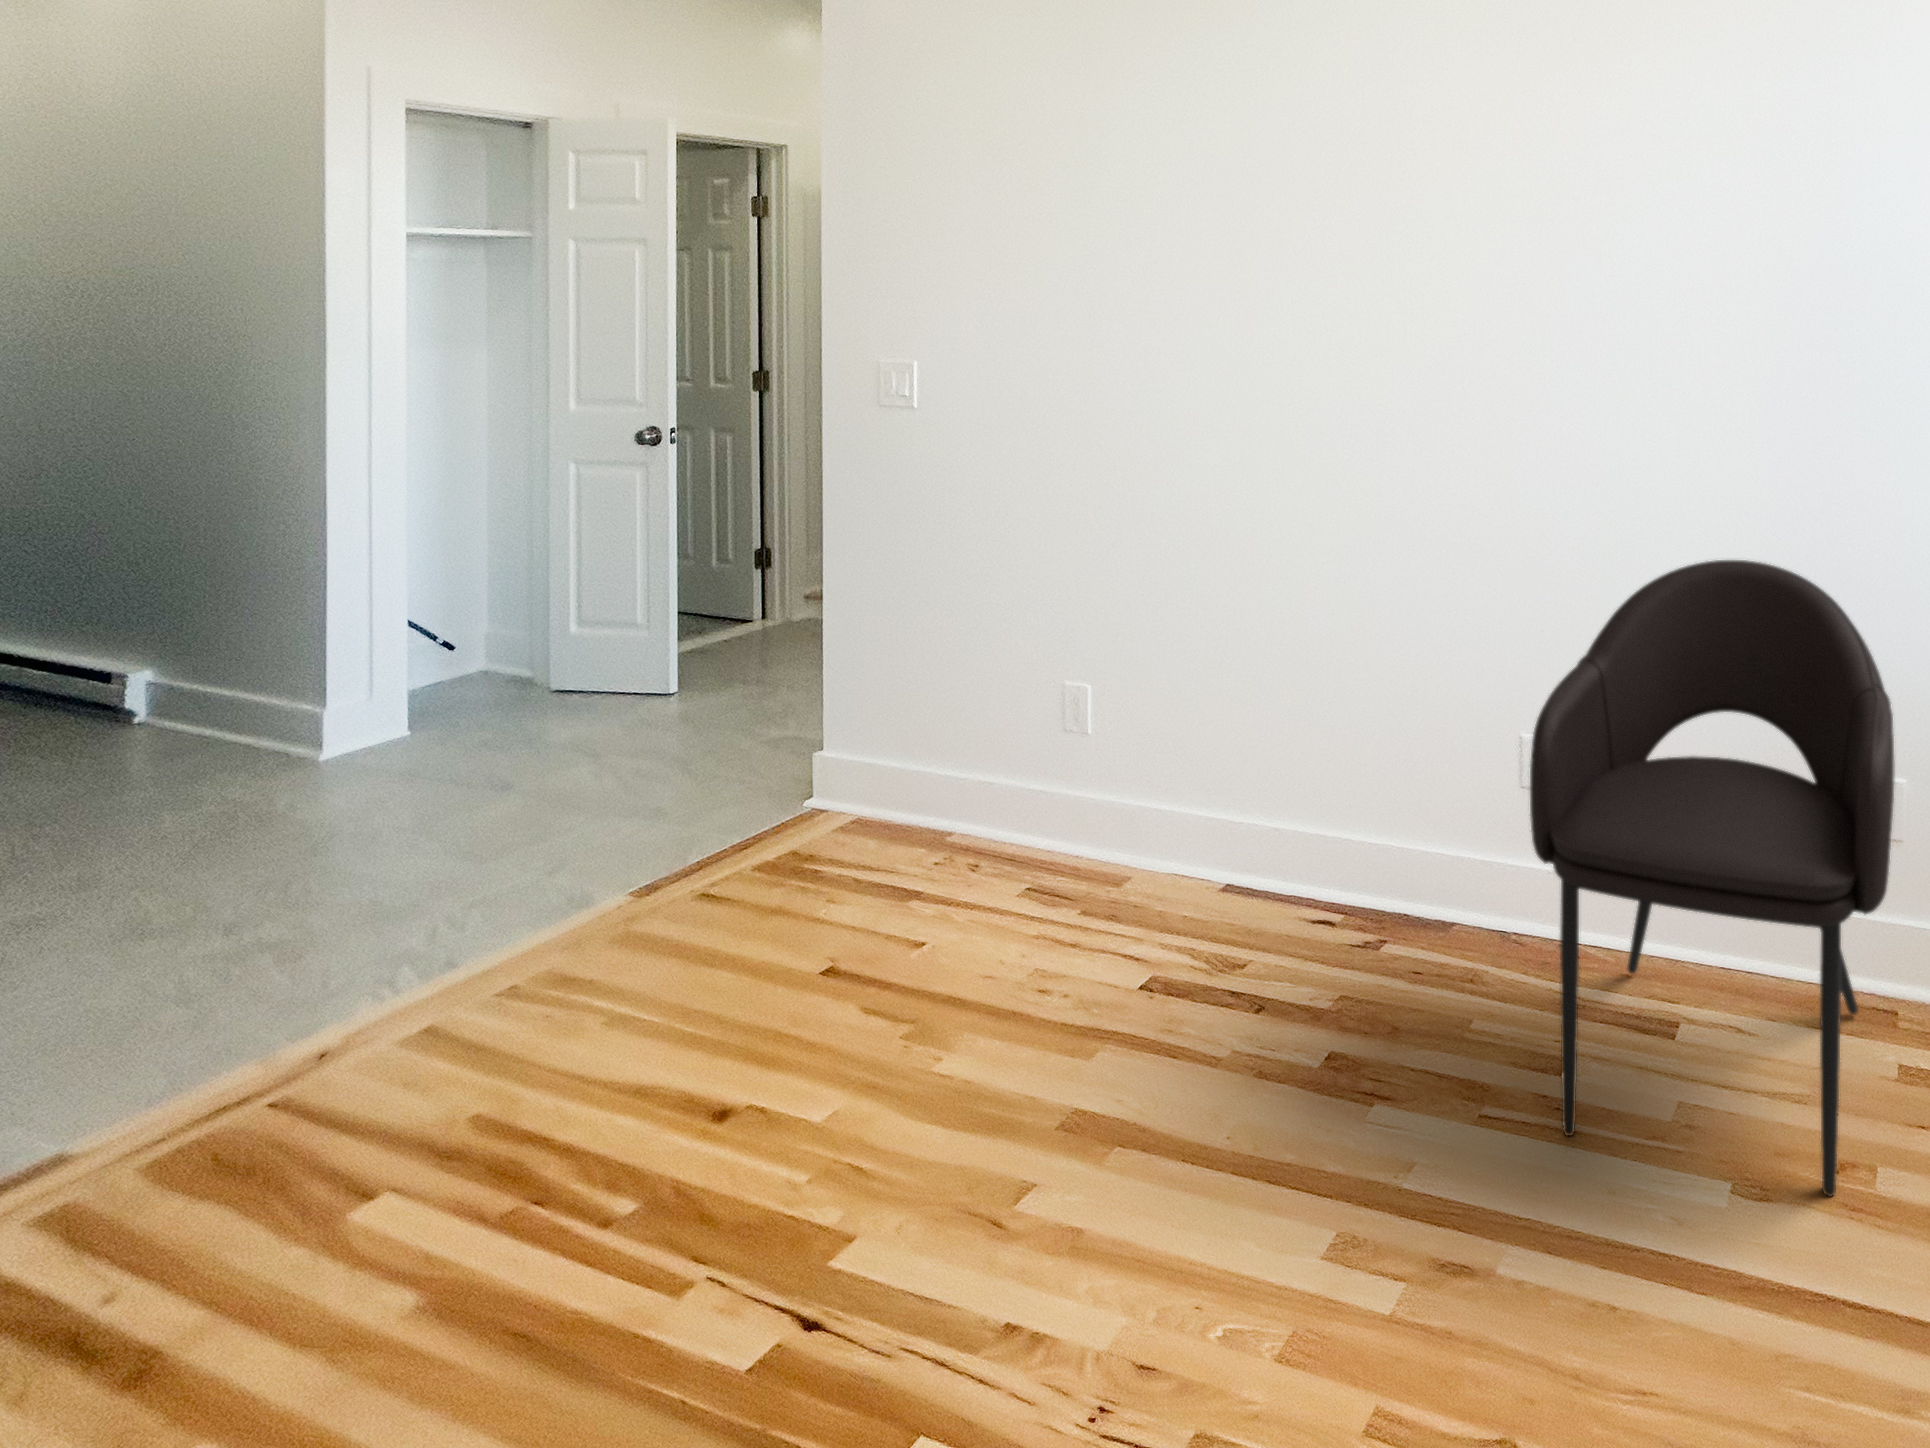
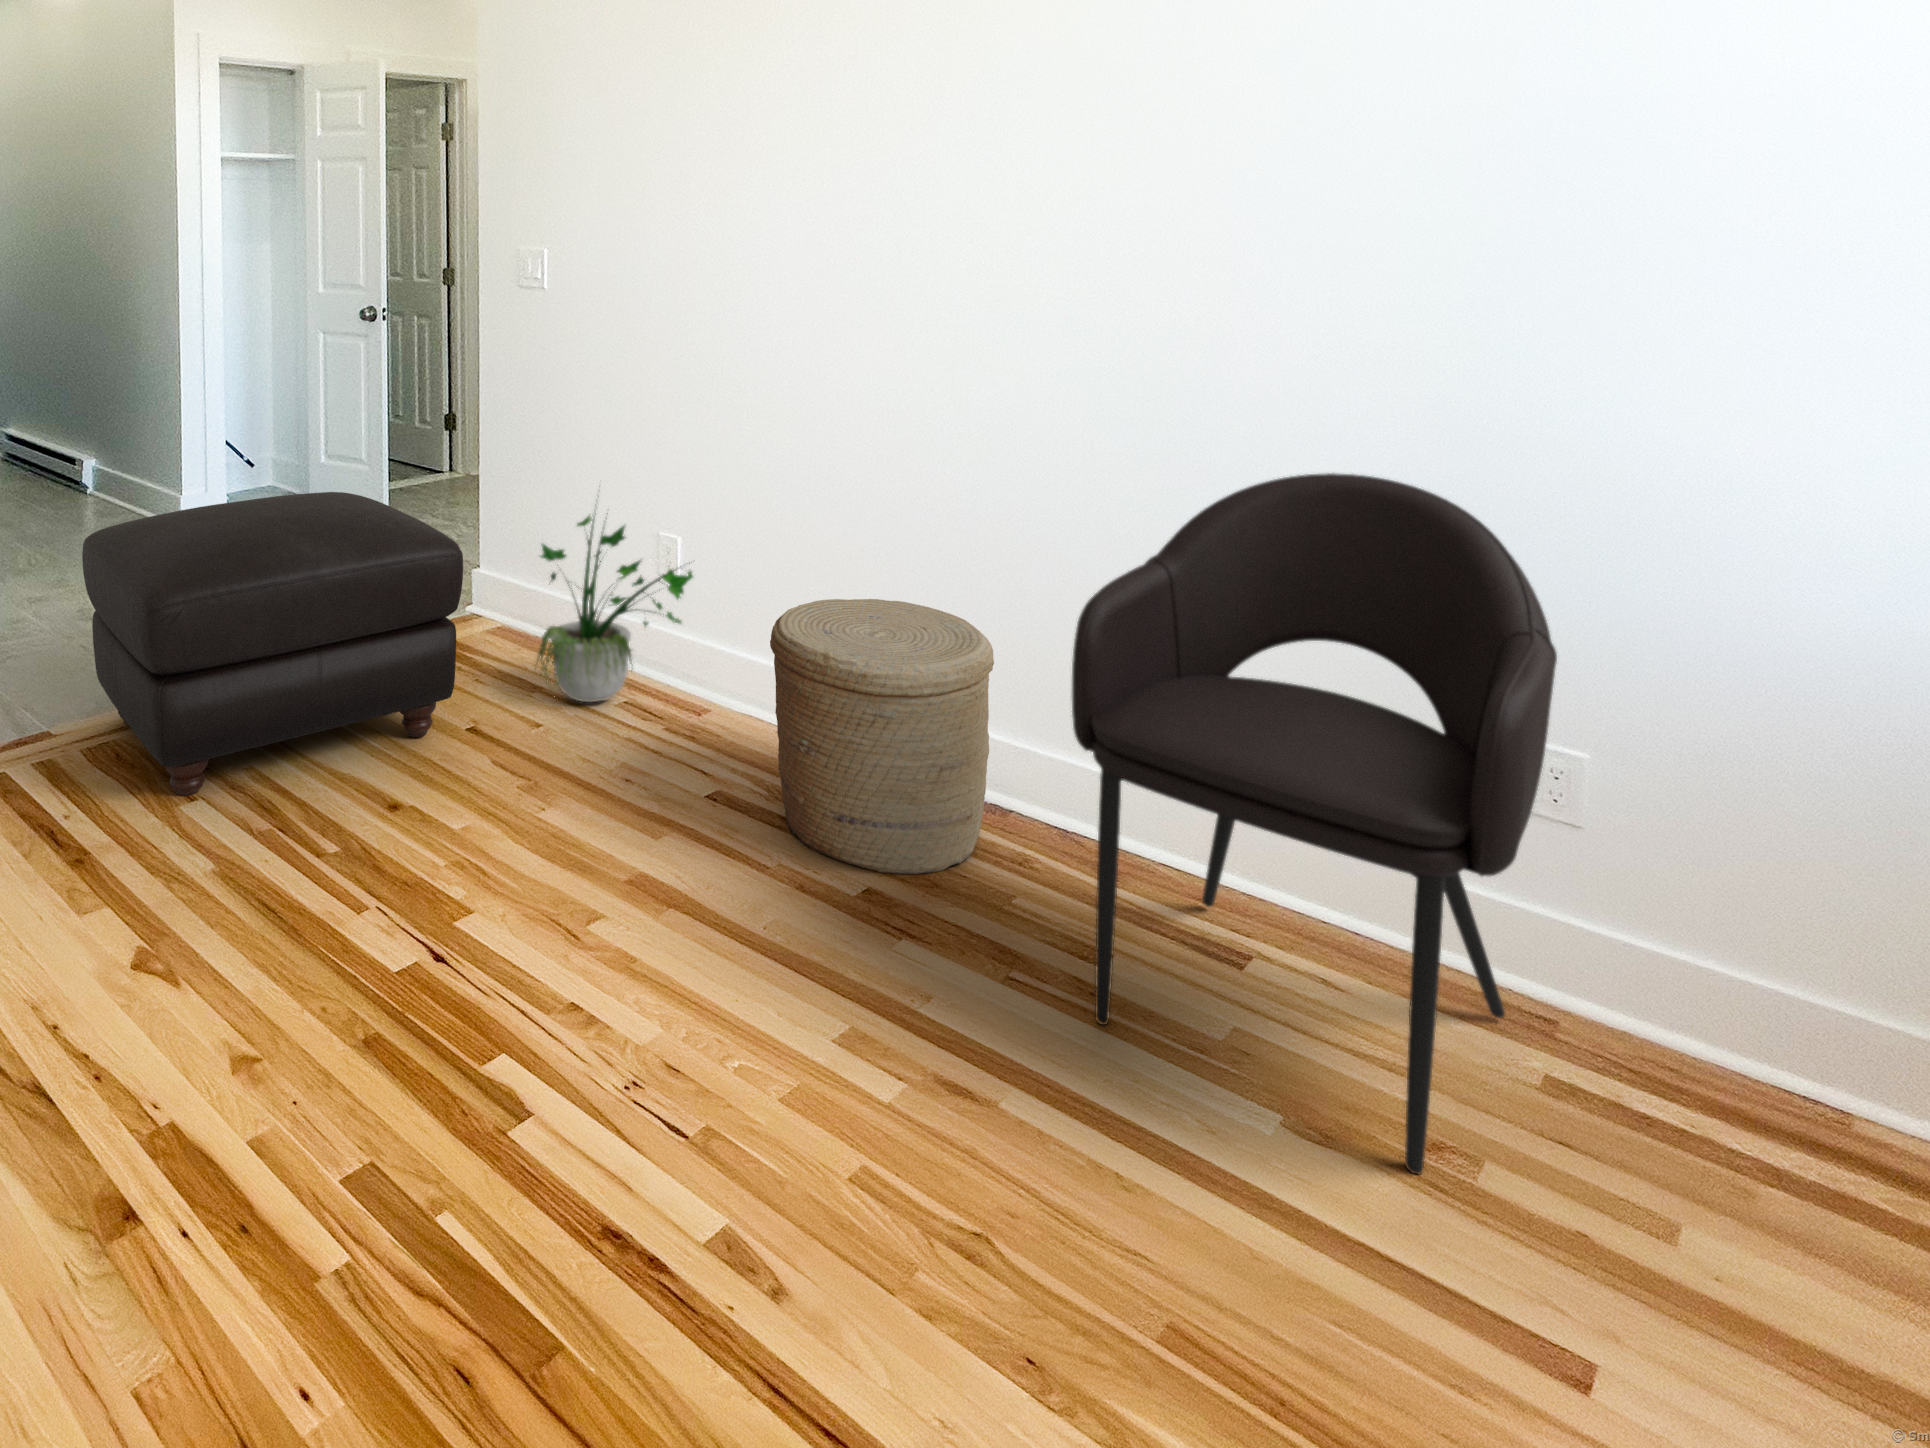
potted plant: none [912,626,1122,902] -> present [535,500,693,702]
ottoman: none [137,690,817,1207] -> present [82,492,463,796]
woven basket: none [1213,724,1439,1027] -> present [770,599,994,874]

